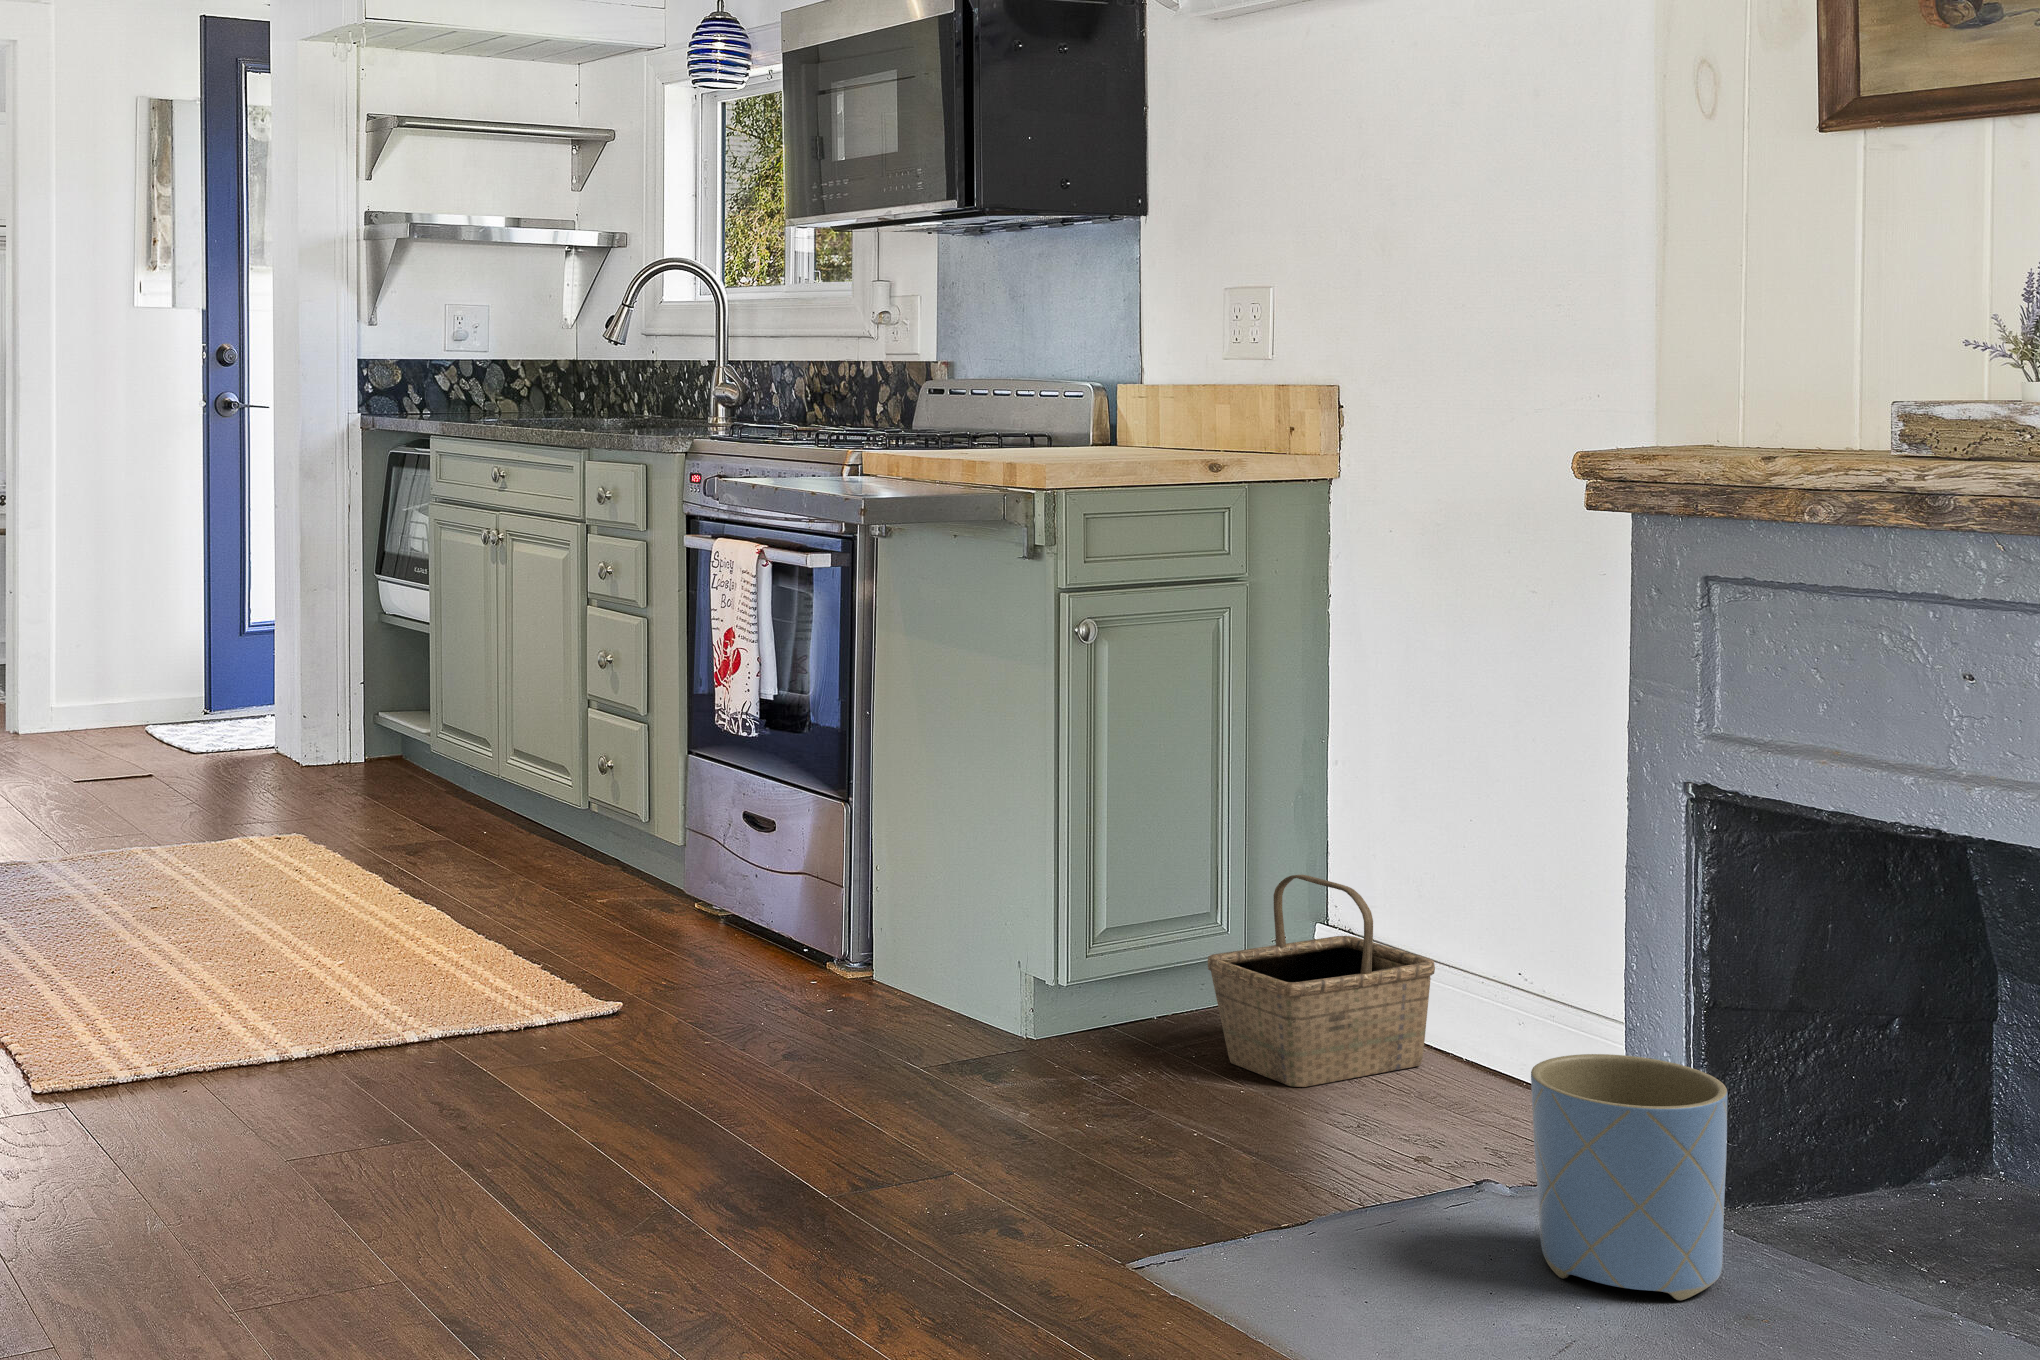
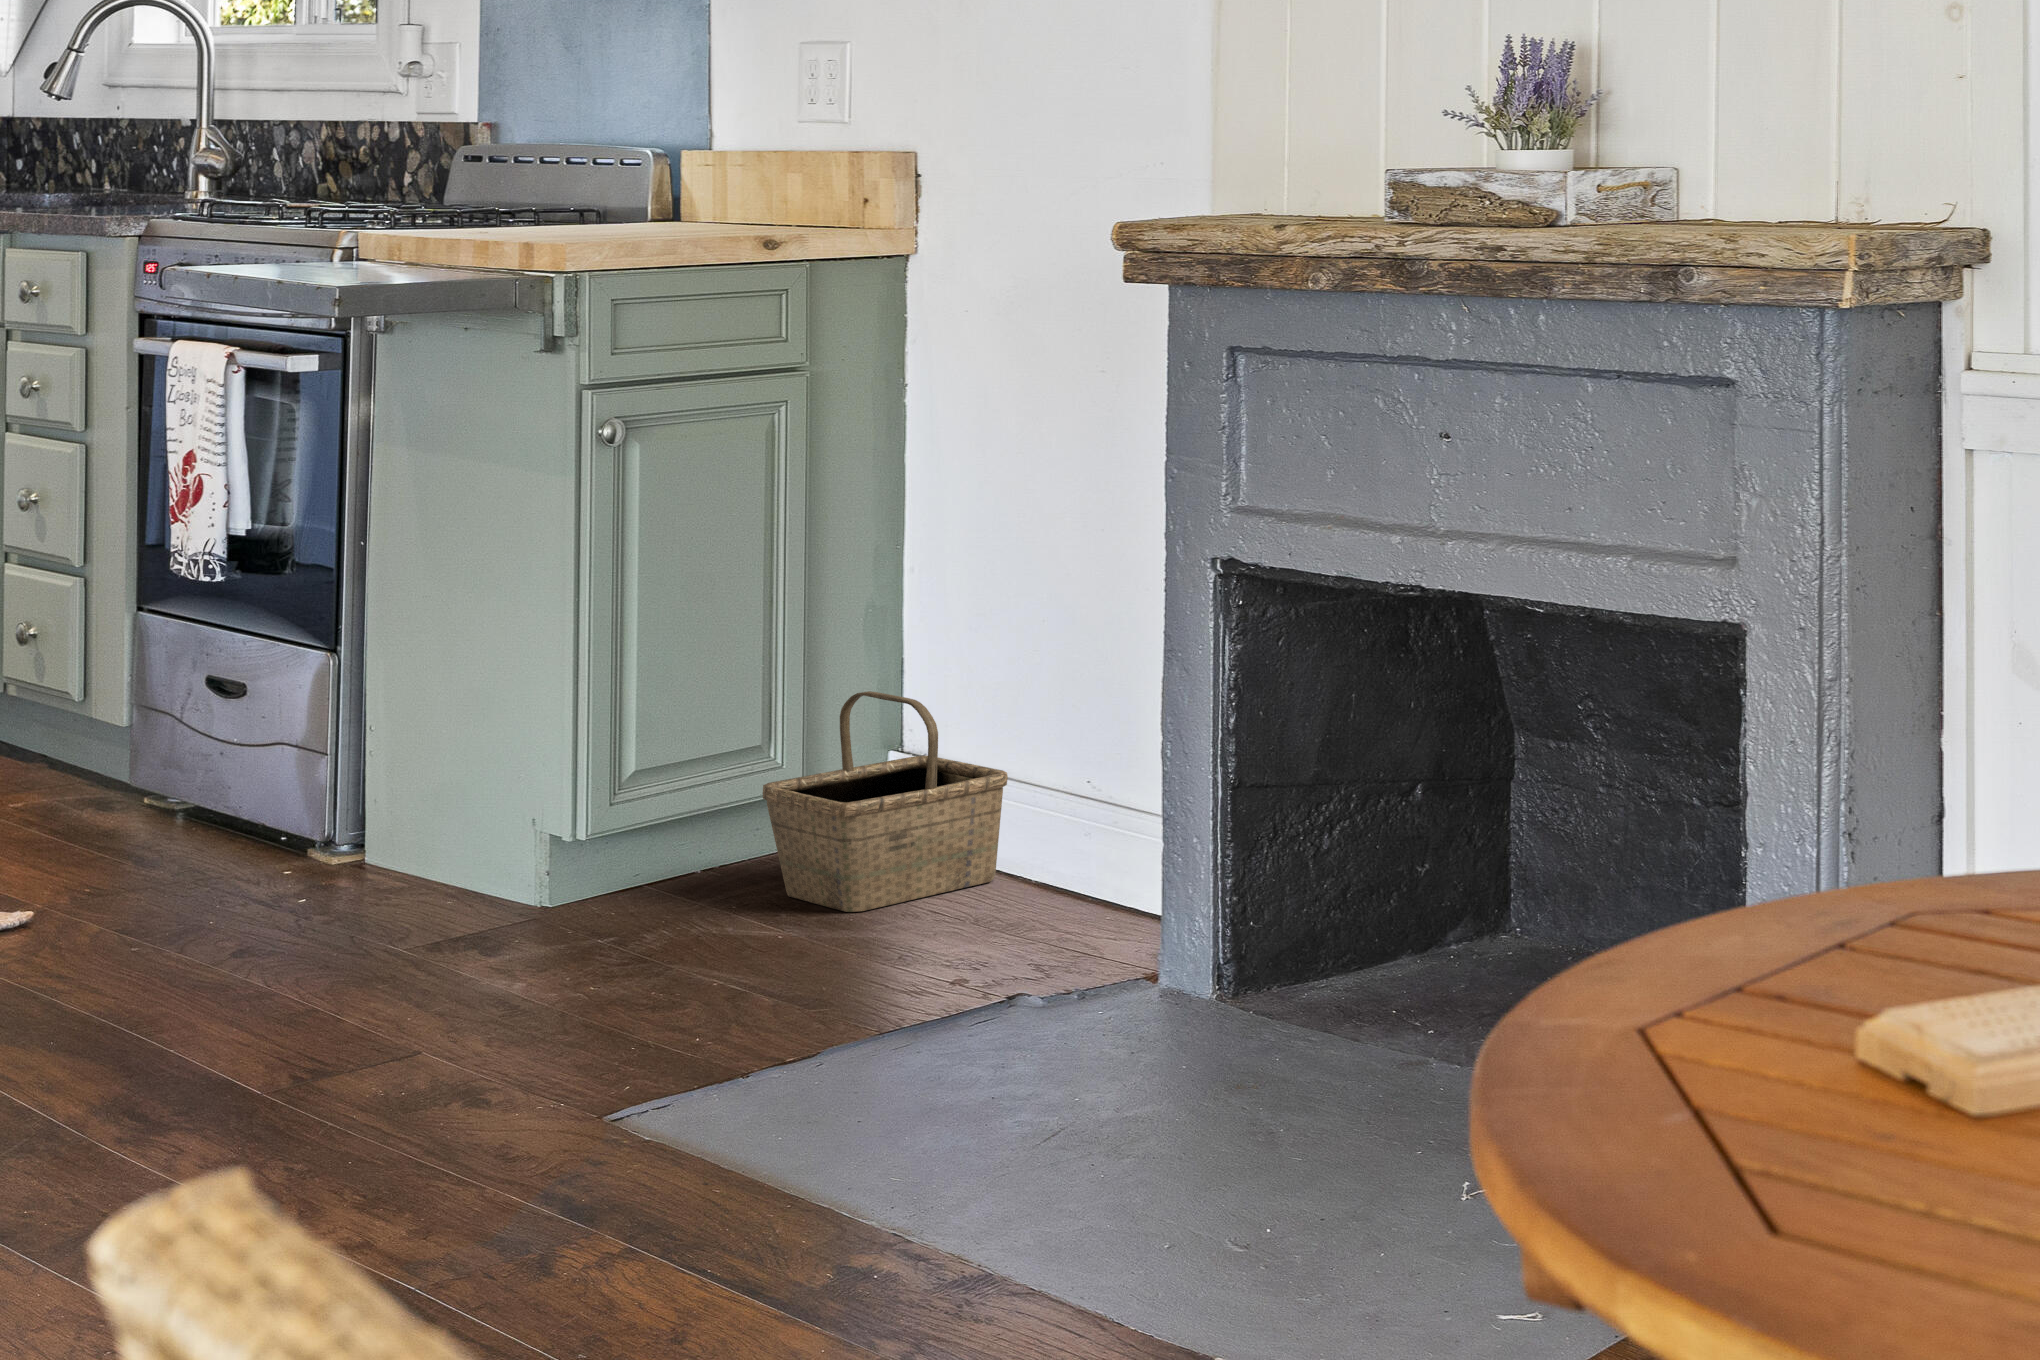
planter: present [1531,1054,1728,1300] -> none [1047,833,1232,1058]

